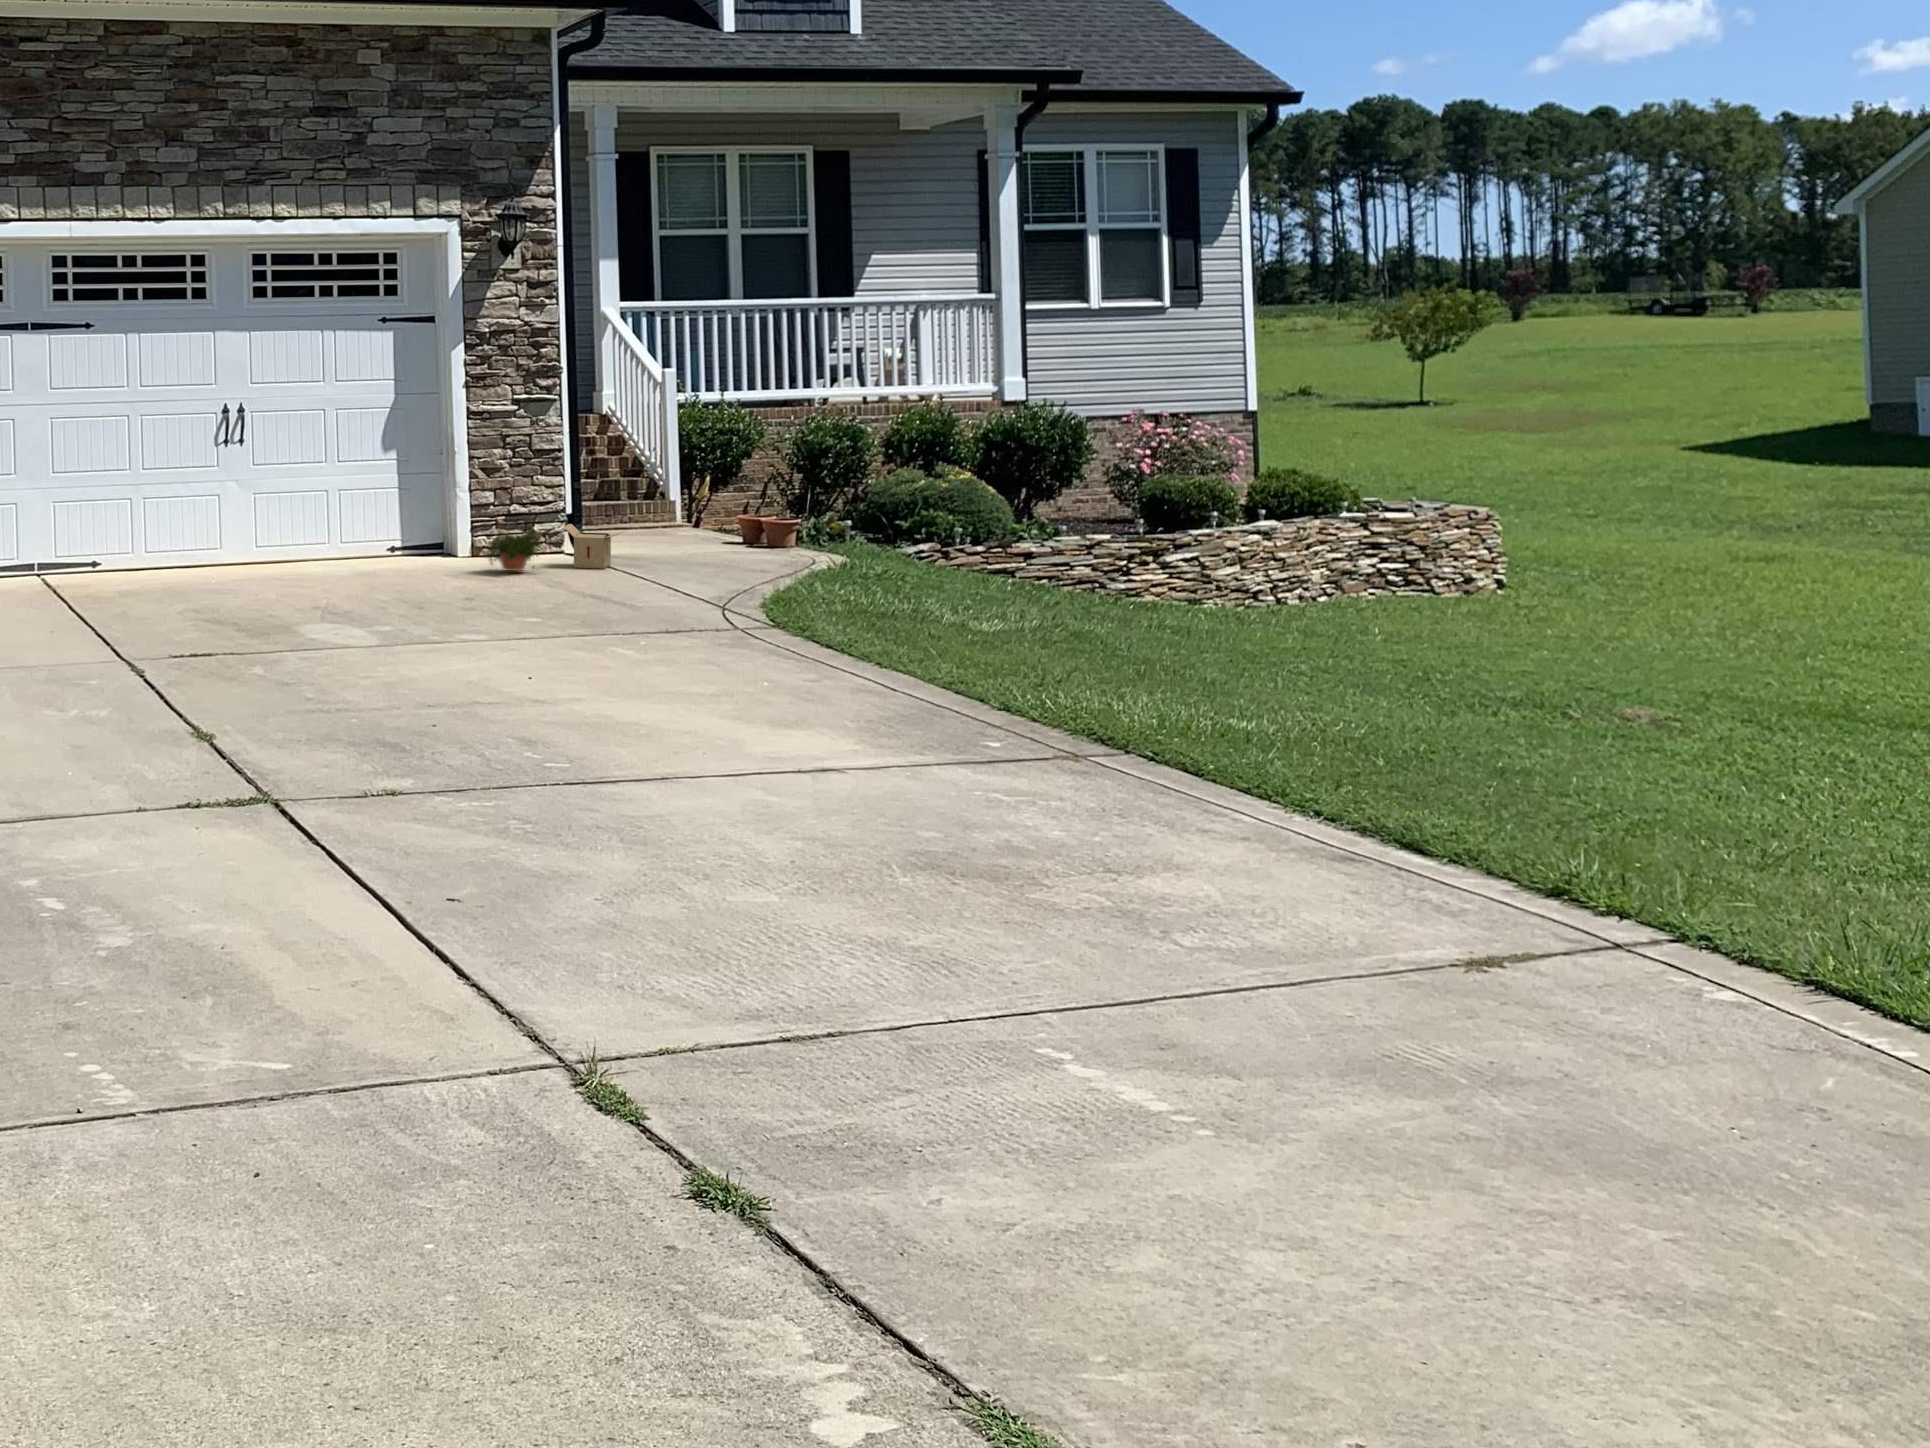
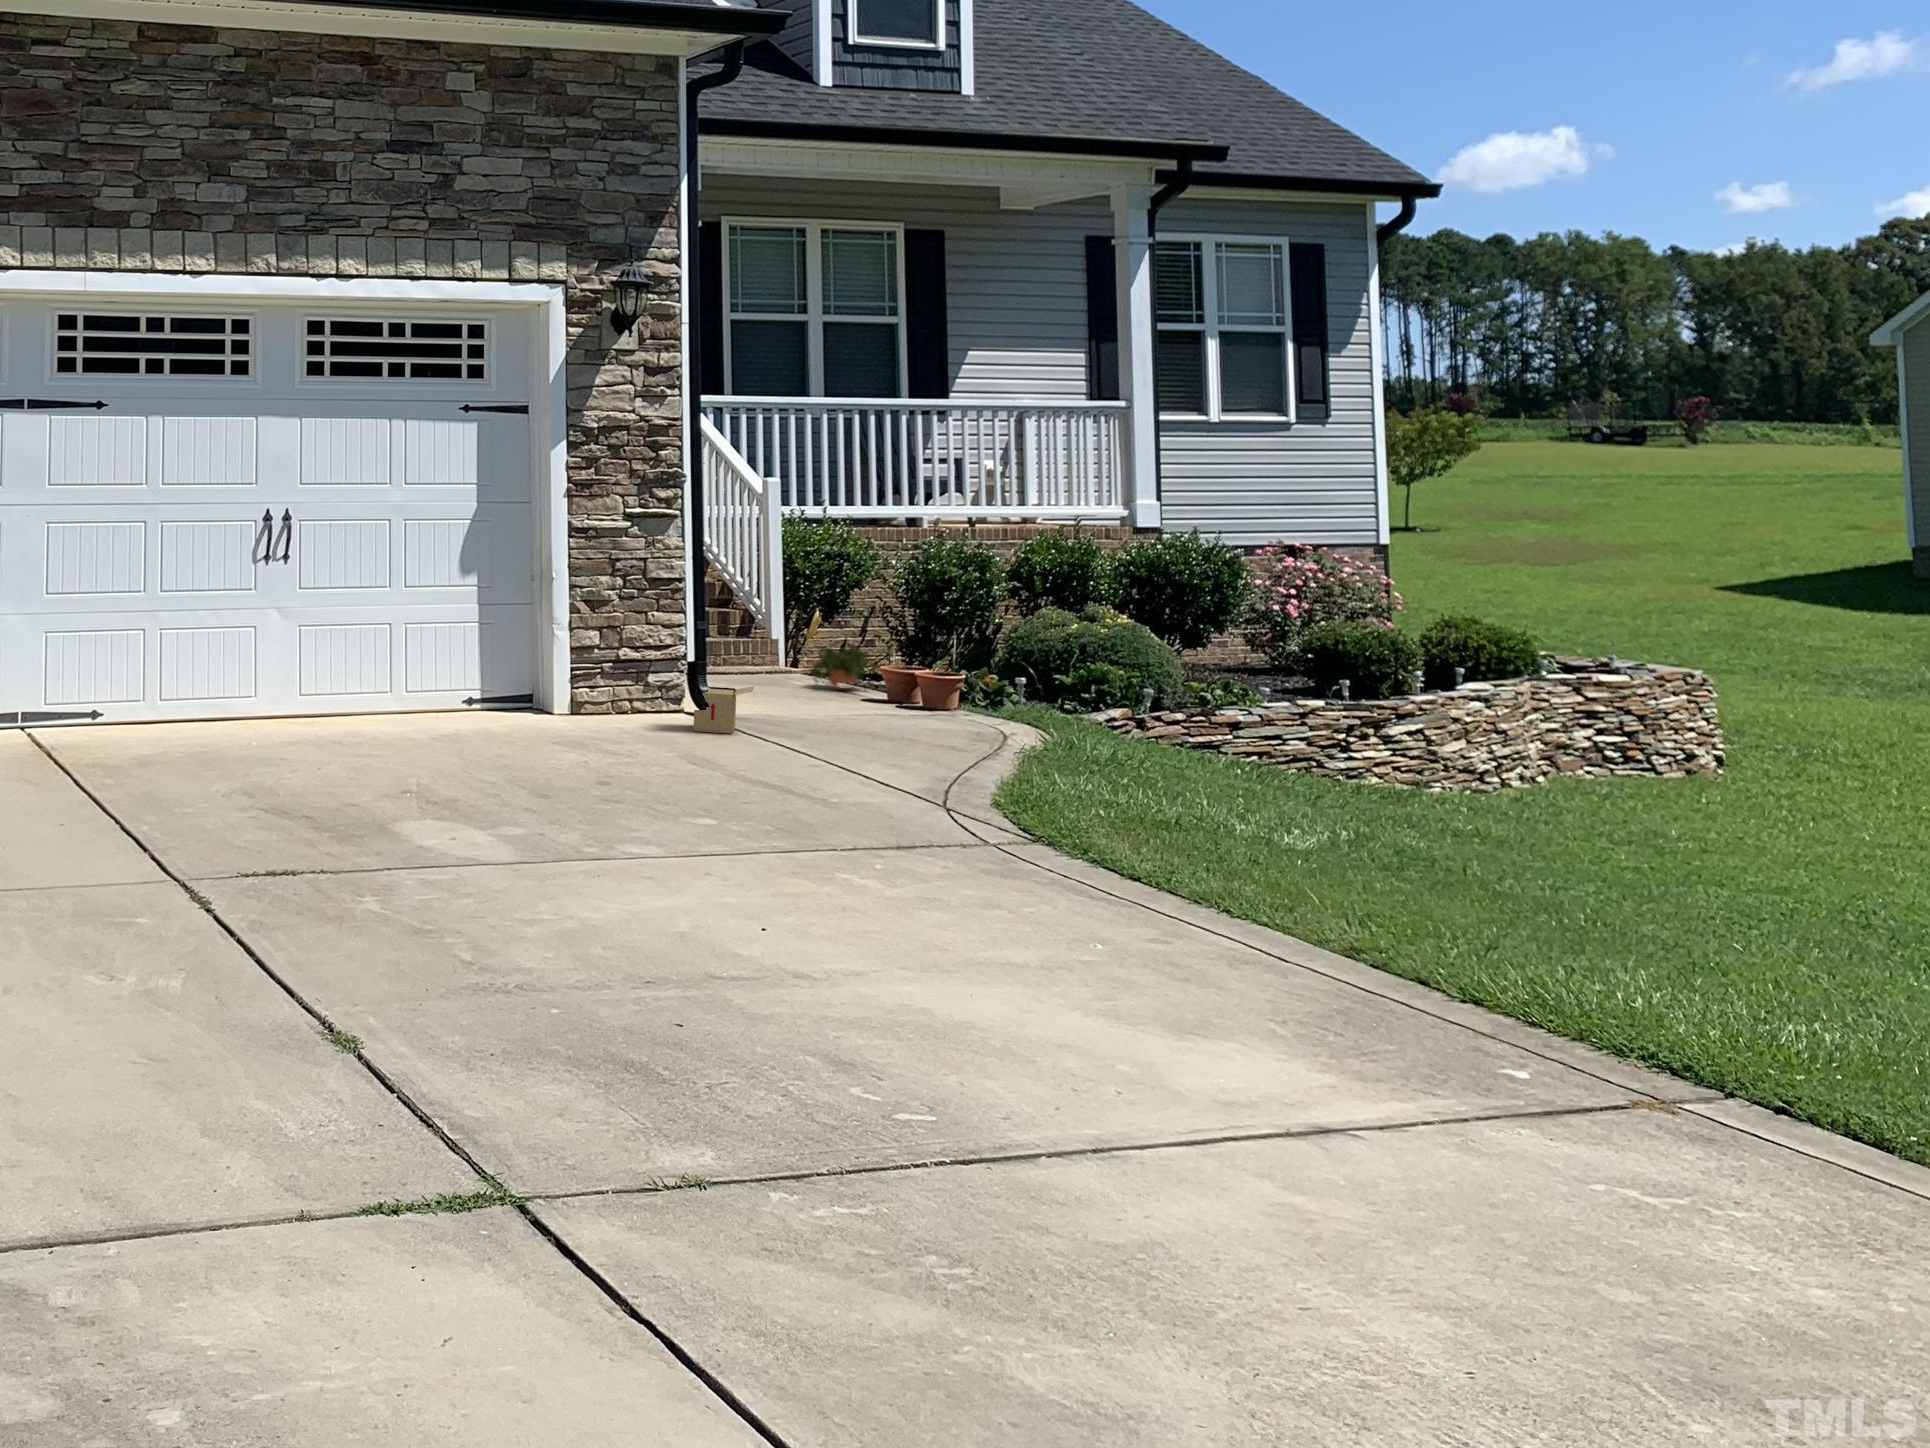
potted plant: present [486,530,540,571] -> present [810,644,870,689]

